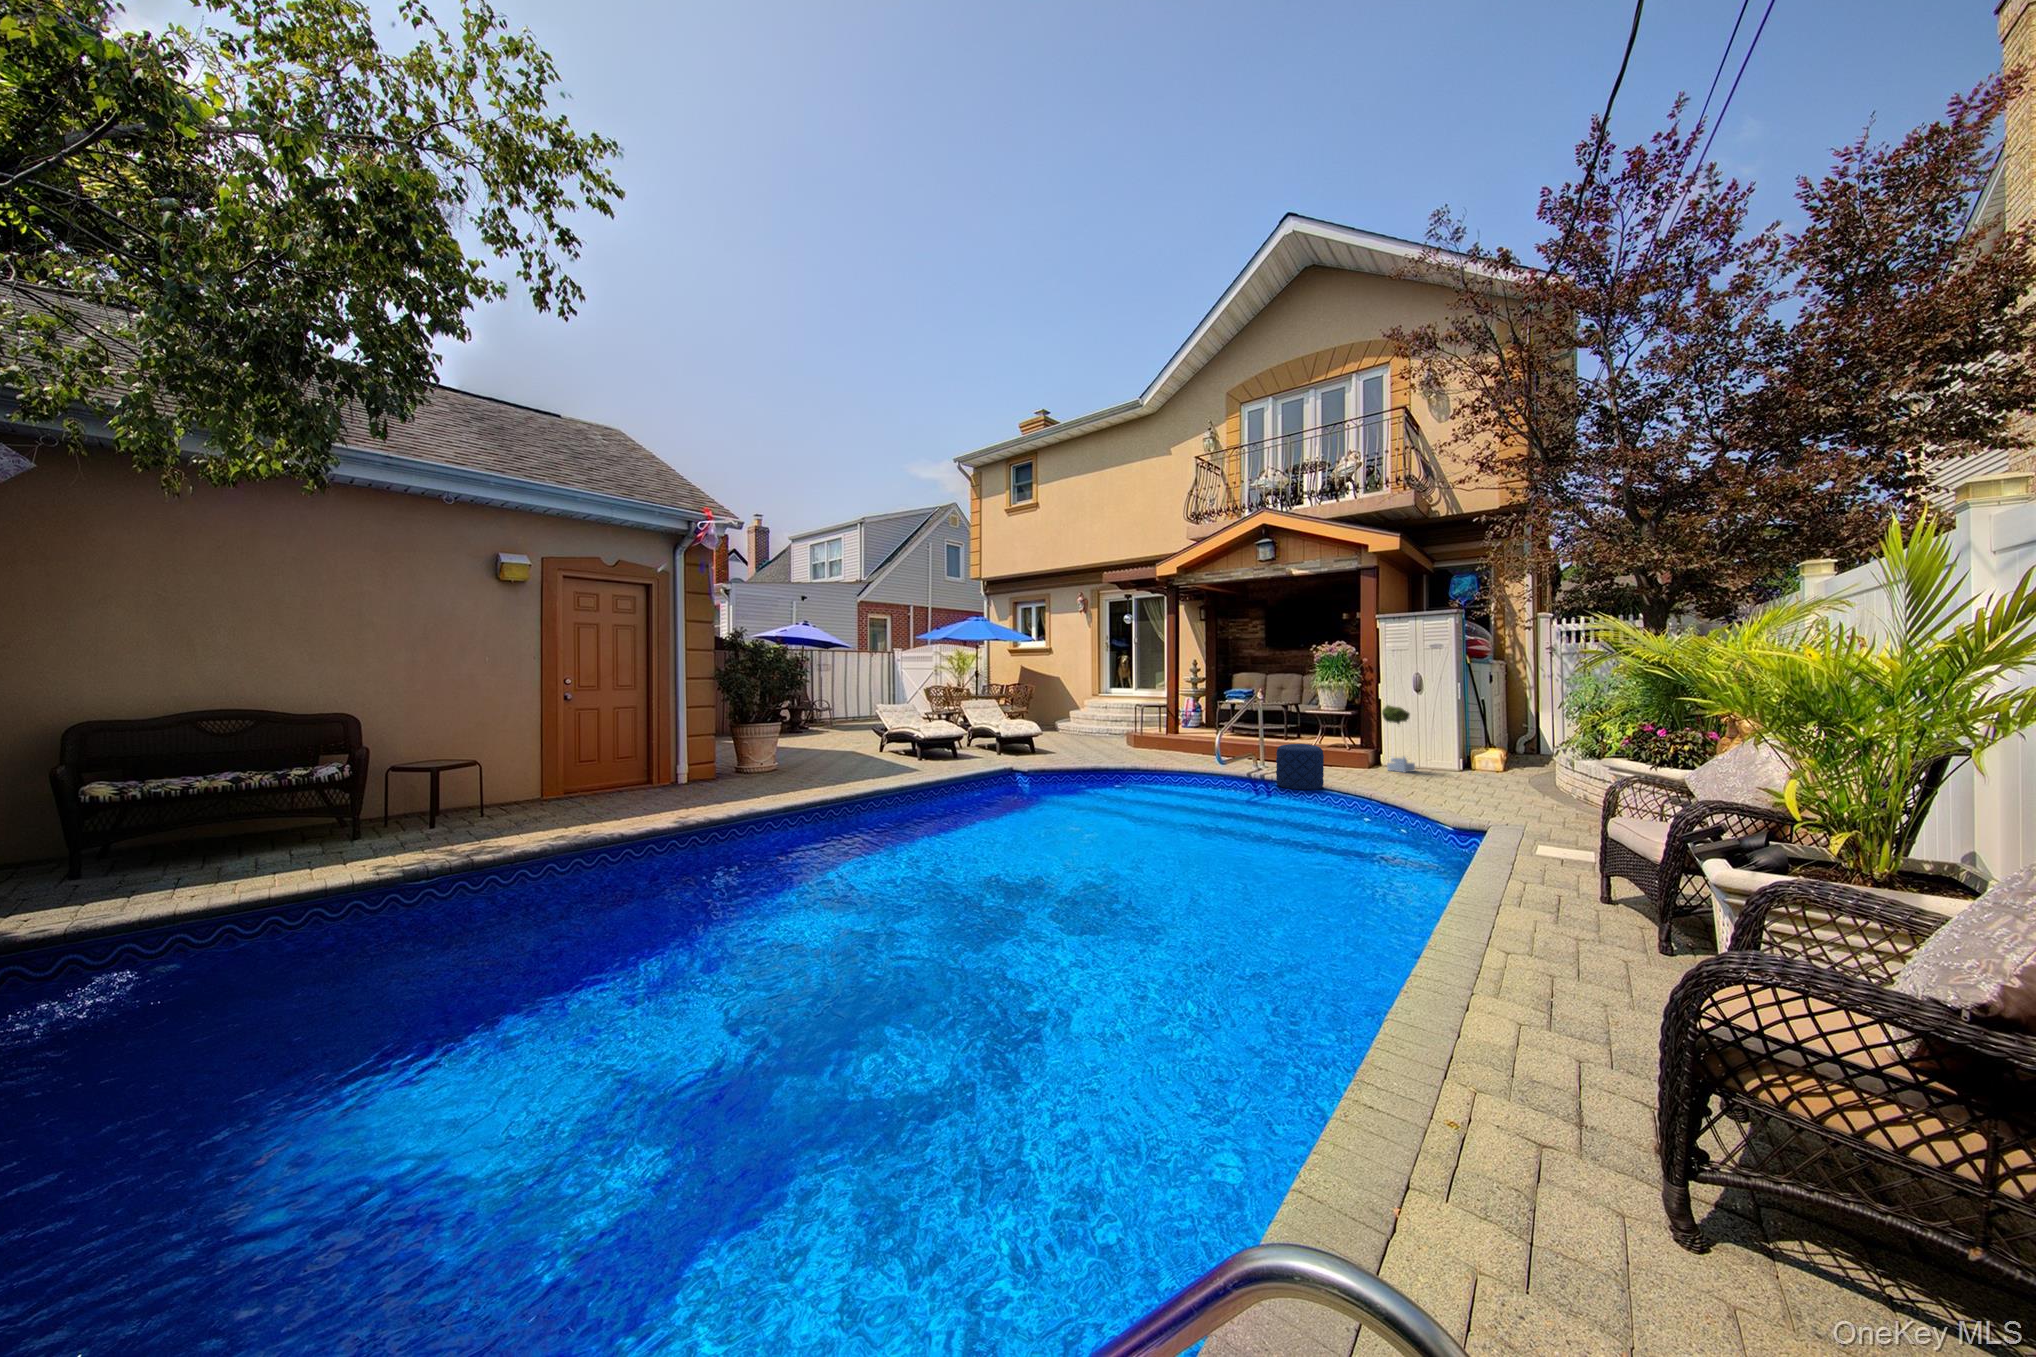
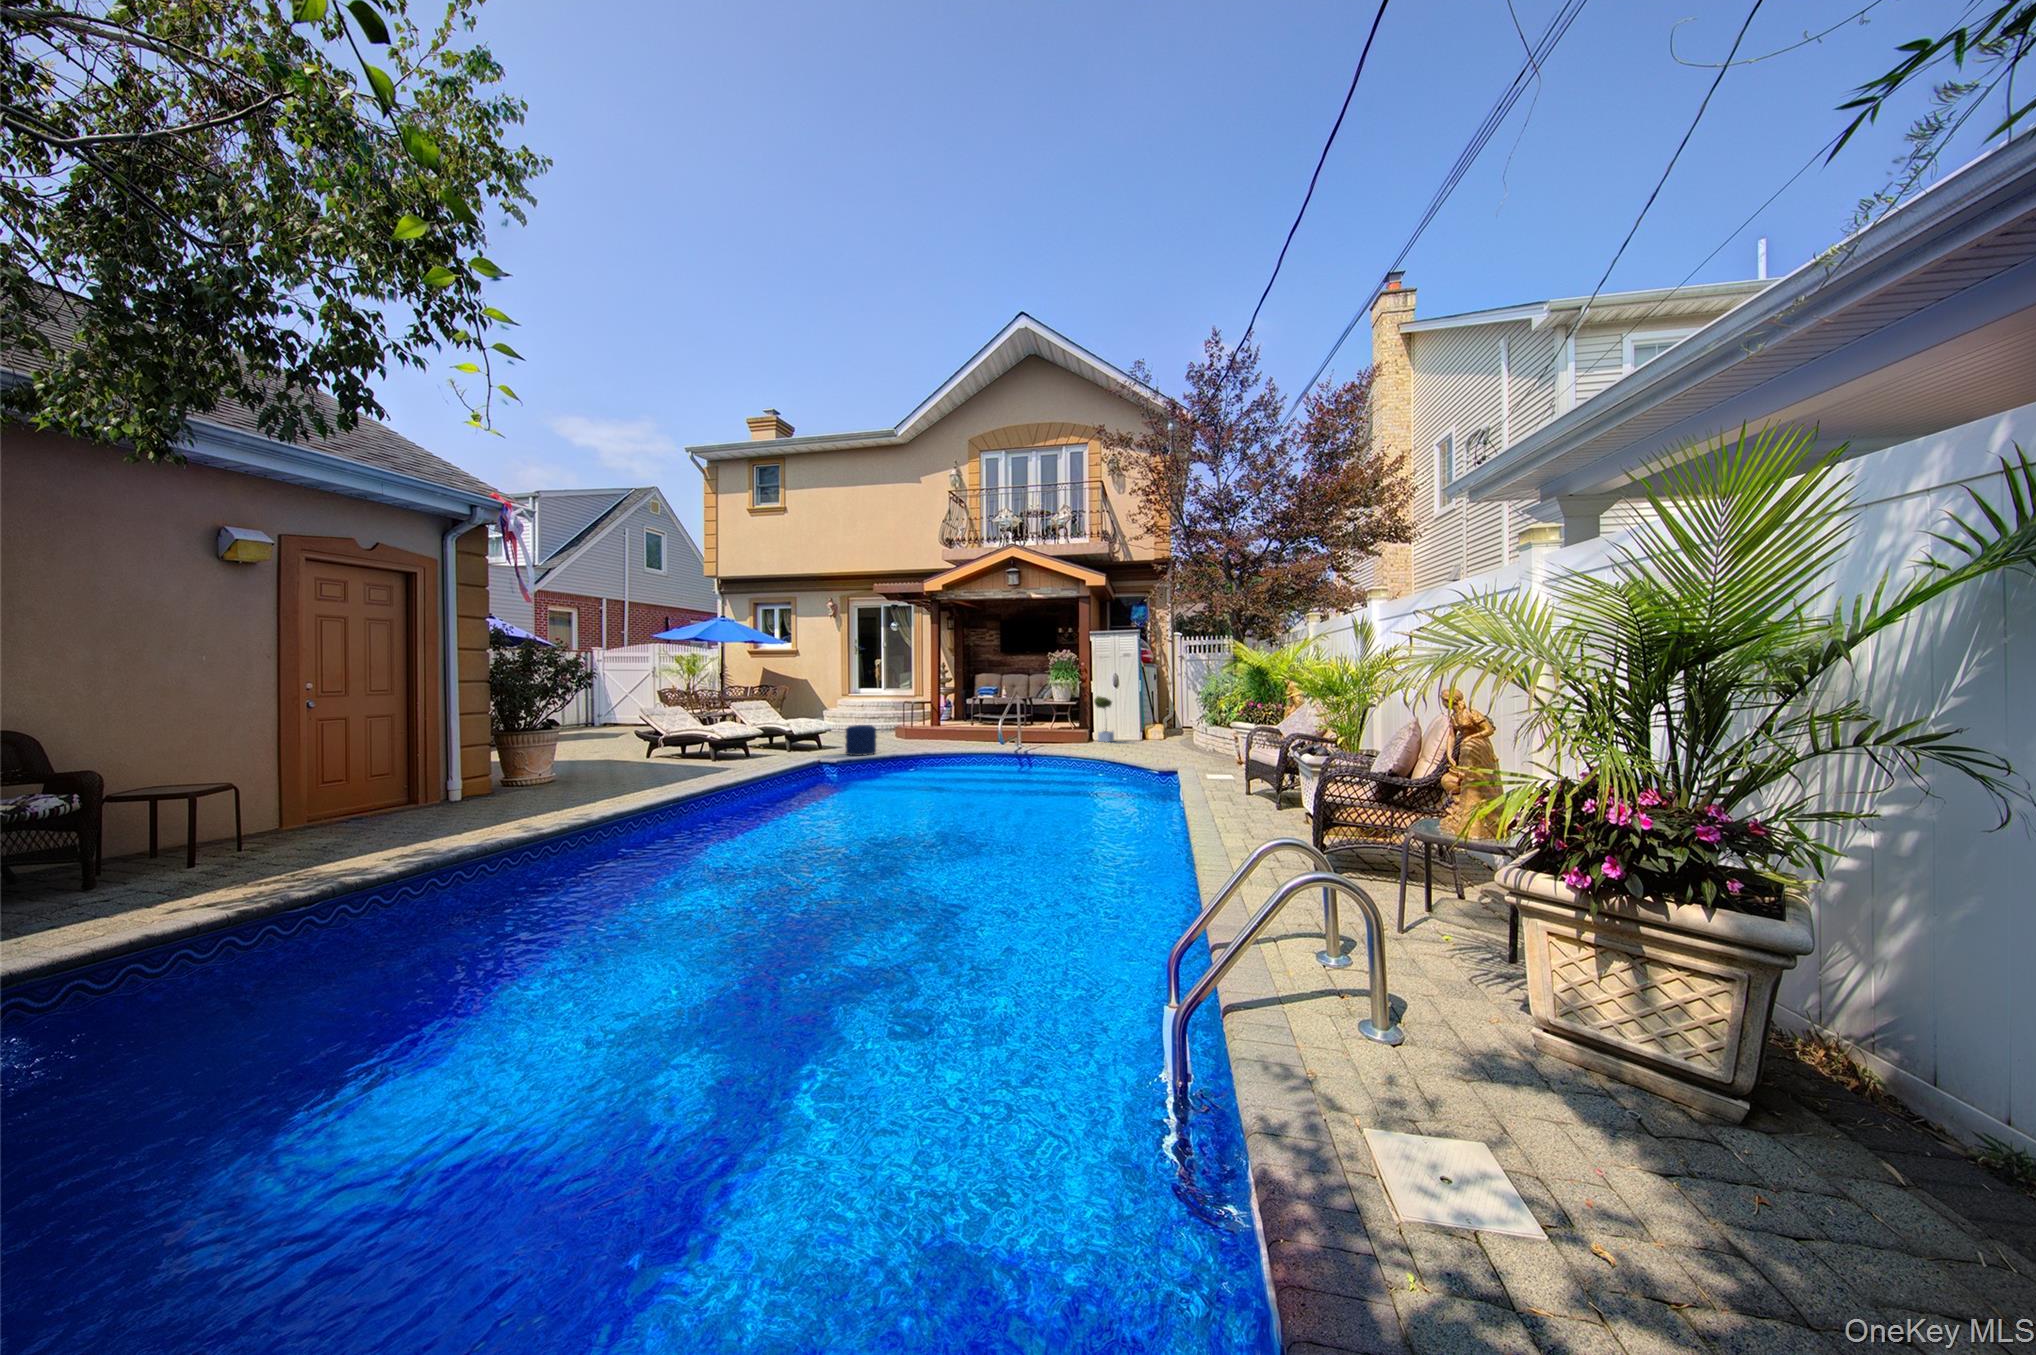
pouf: present [1276,744,1324,790] -> present [845,725,877,756]

